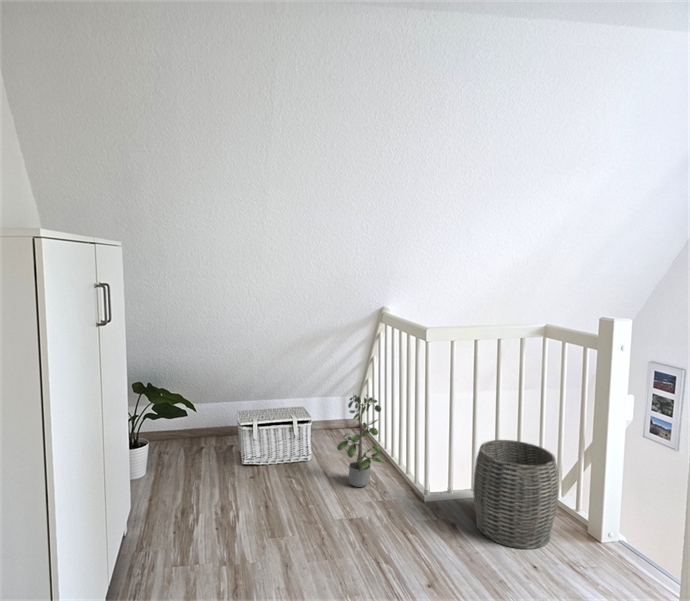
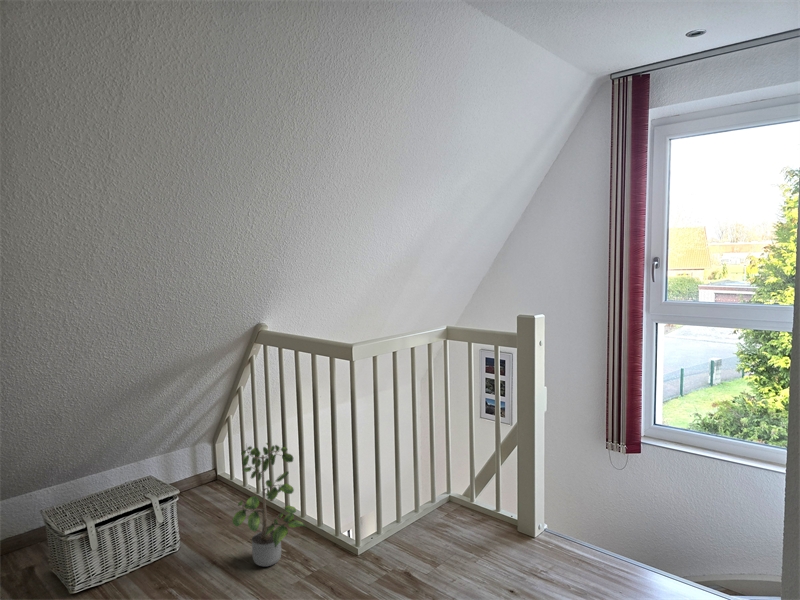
woven basket: present [473,440,559,549] -> none [420,456,509,578]

